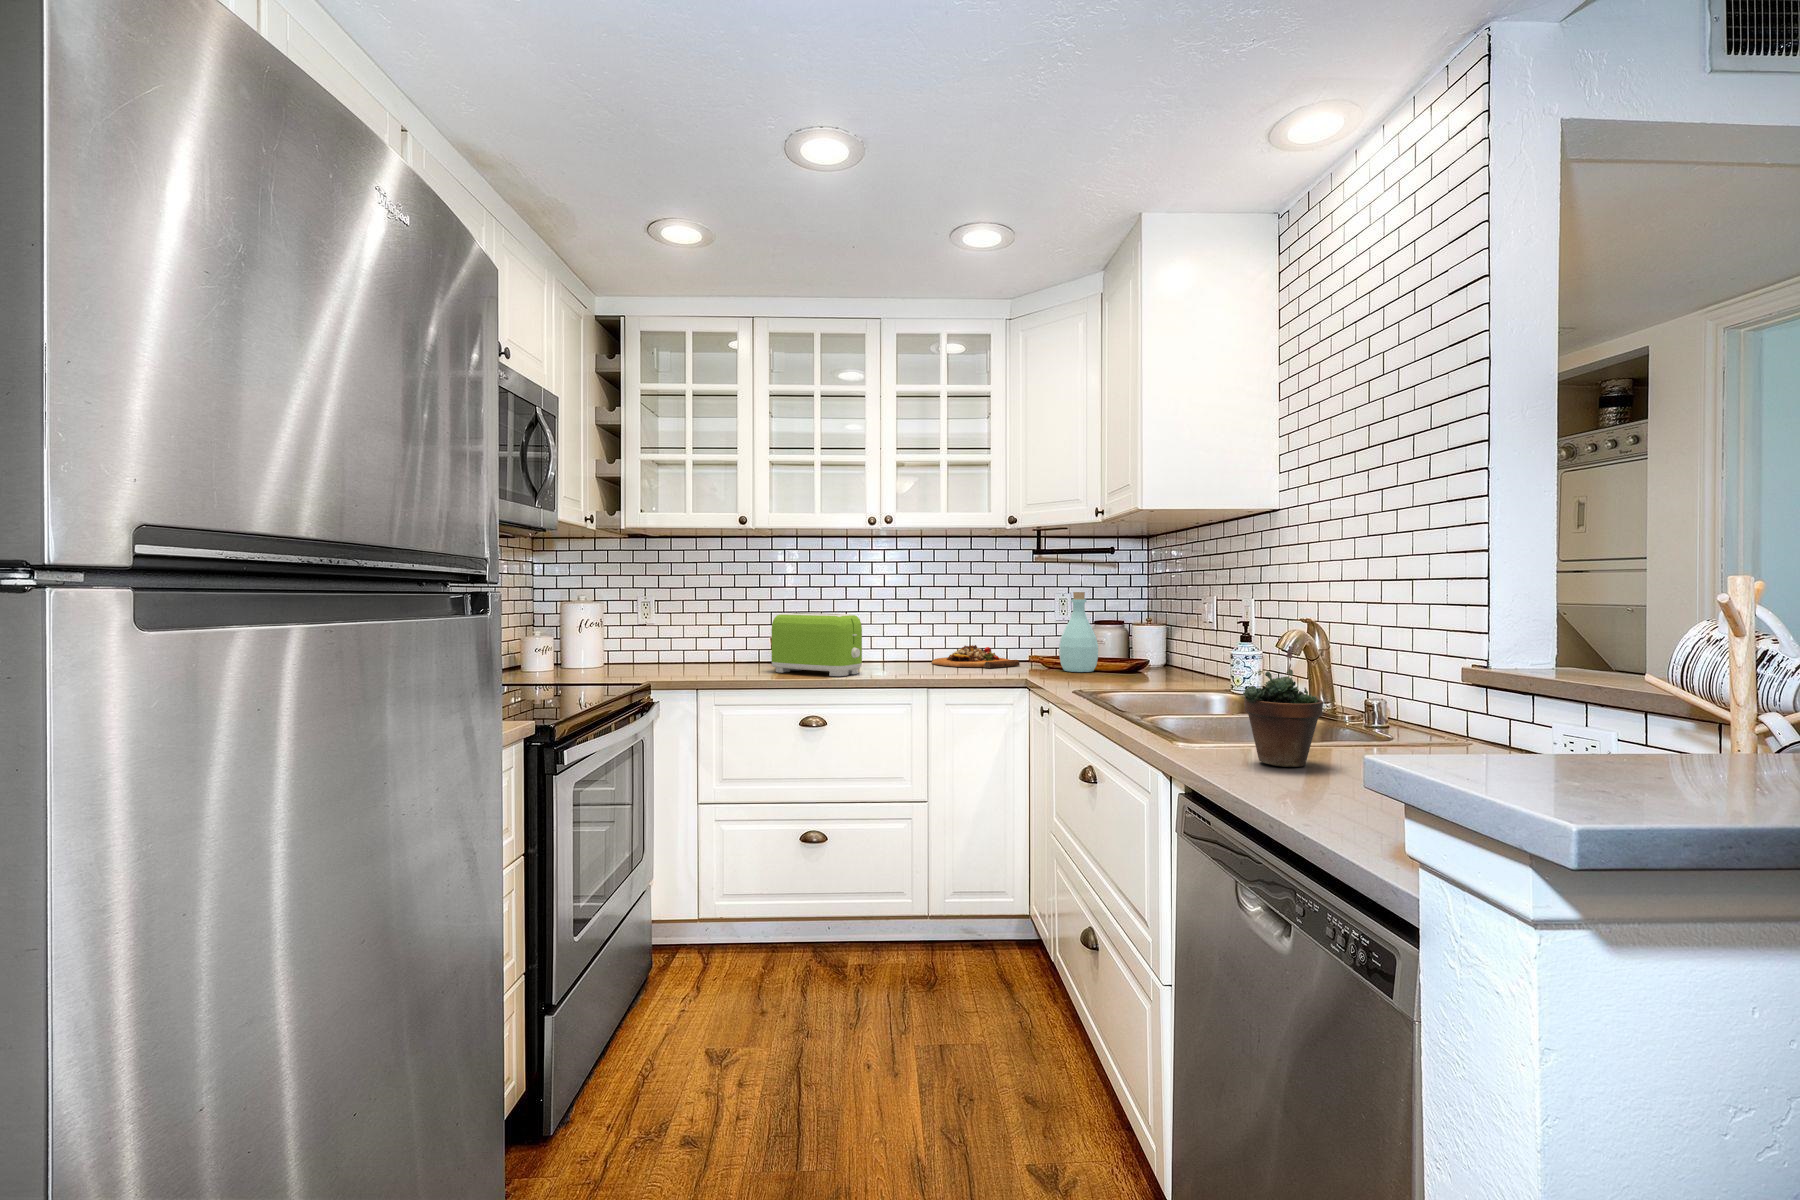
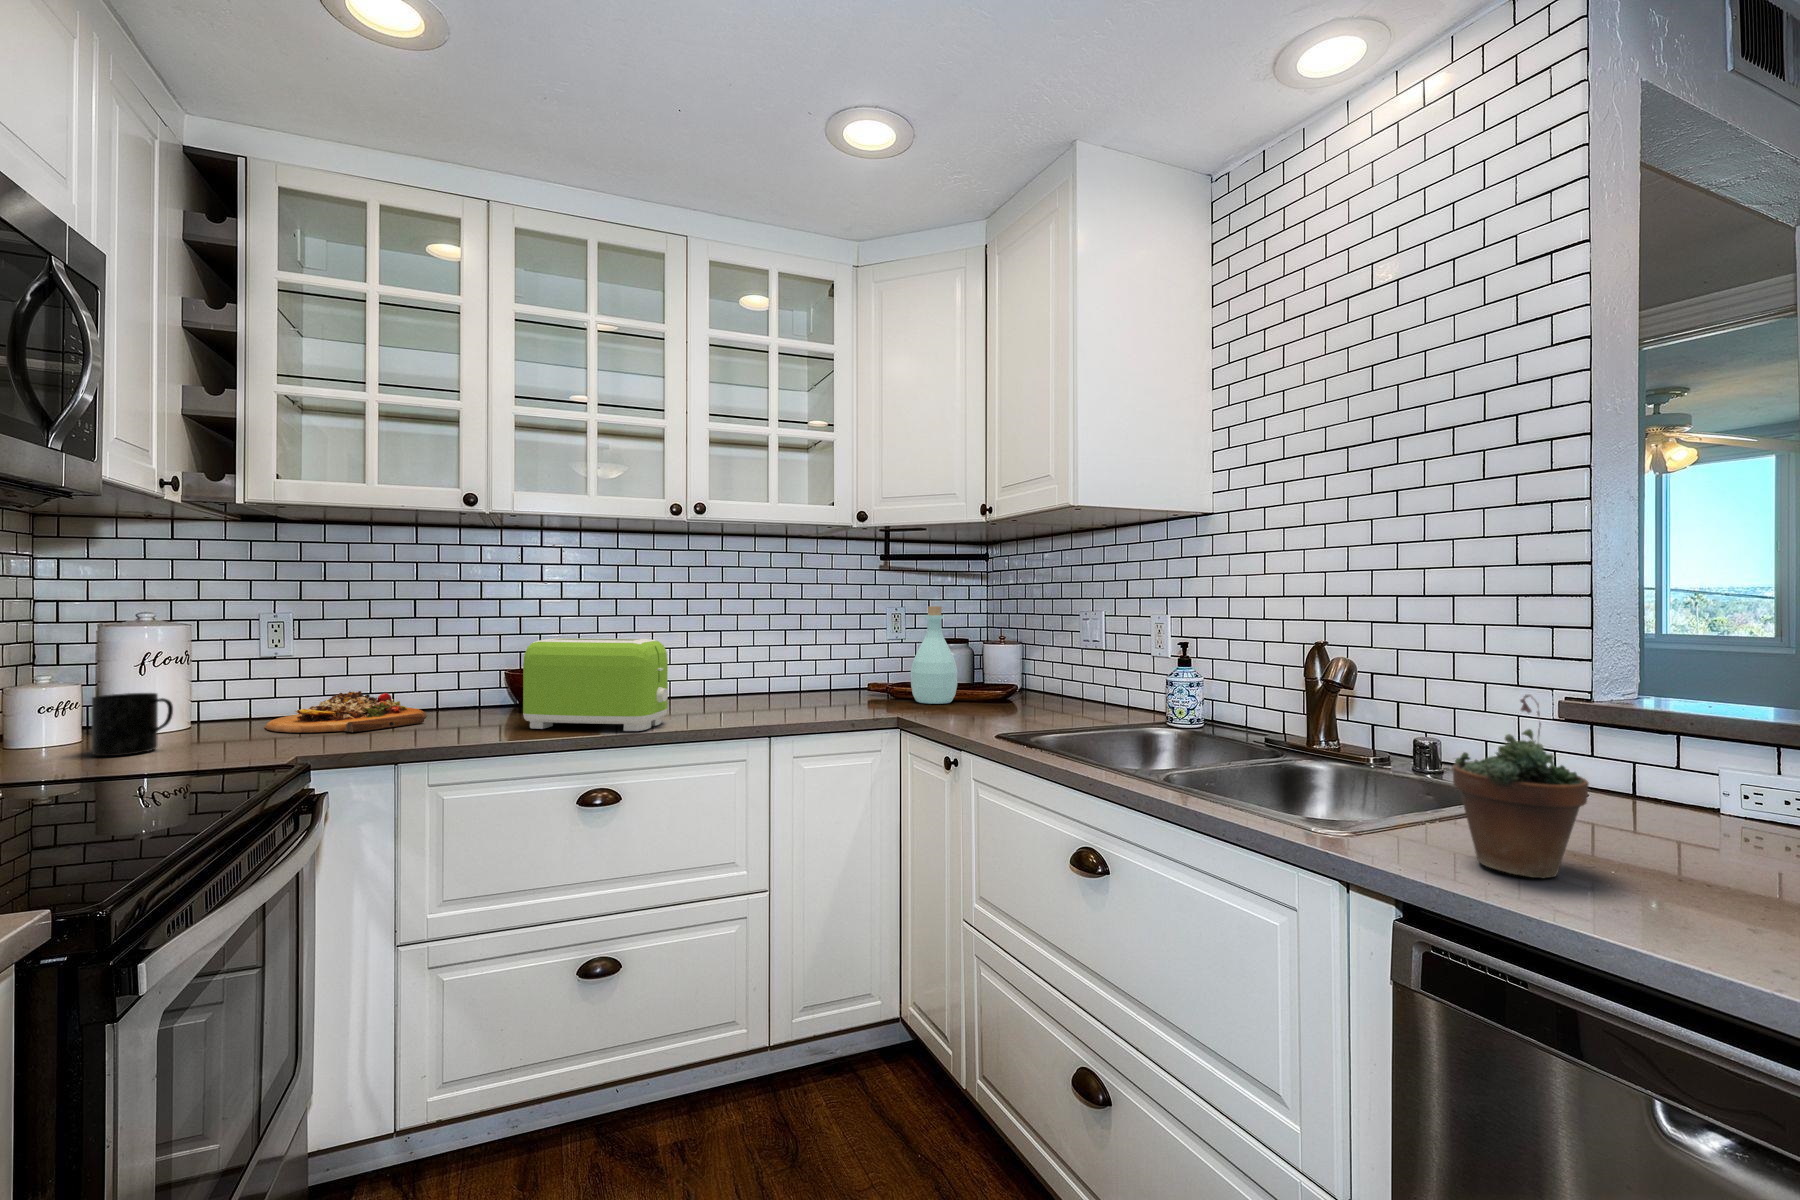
mug: none [557,639,592,673] -> present [92,693,173,756]
cutting board: present [932,645,1020,668] -> present [265,691,427,732]

